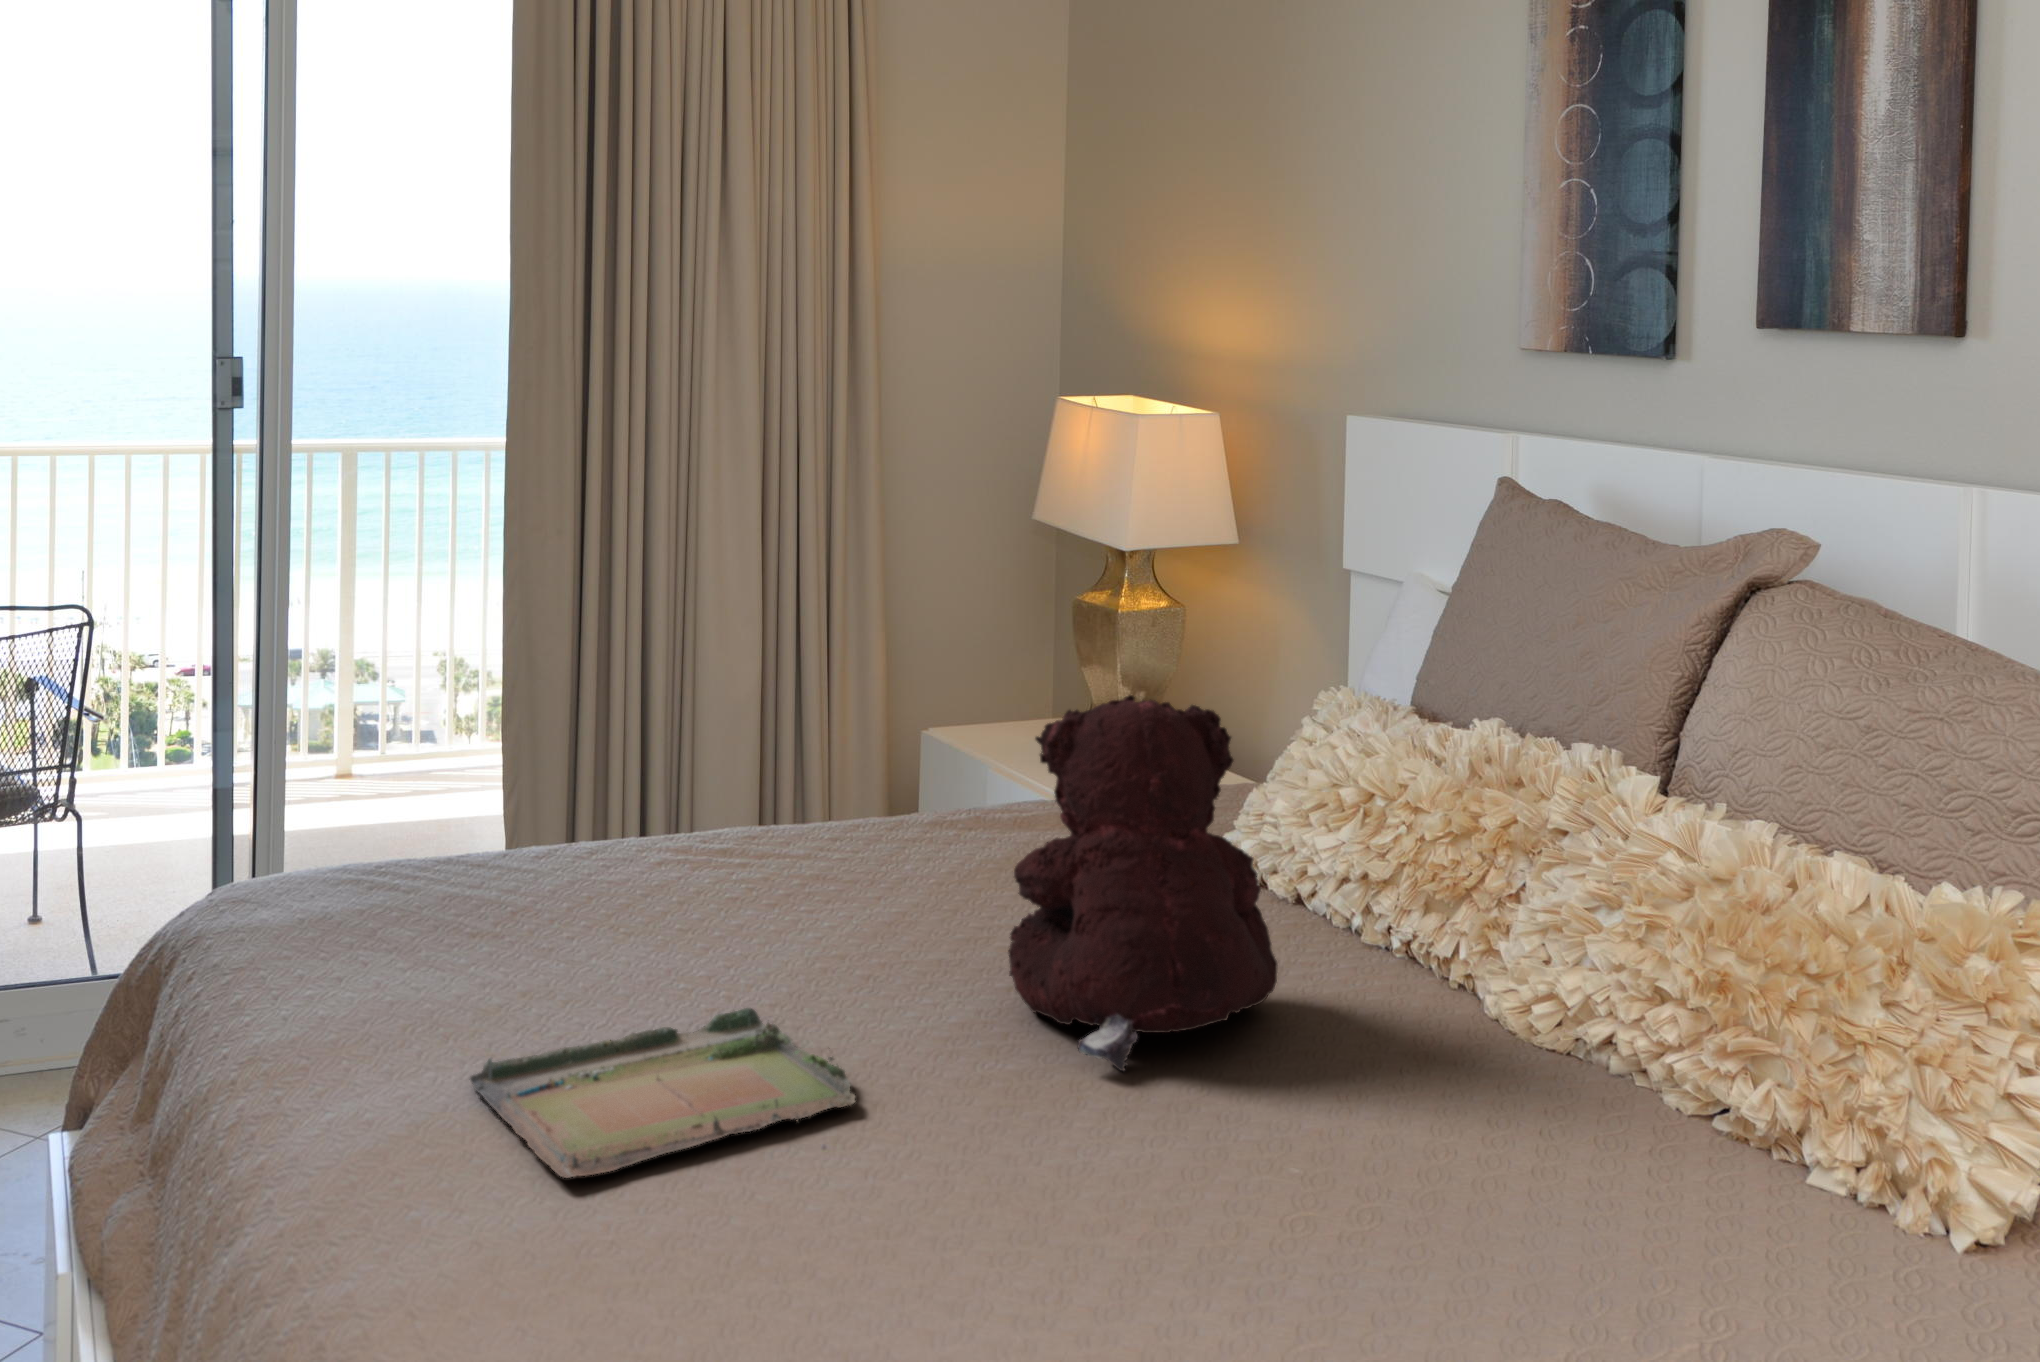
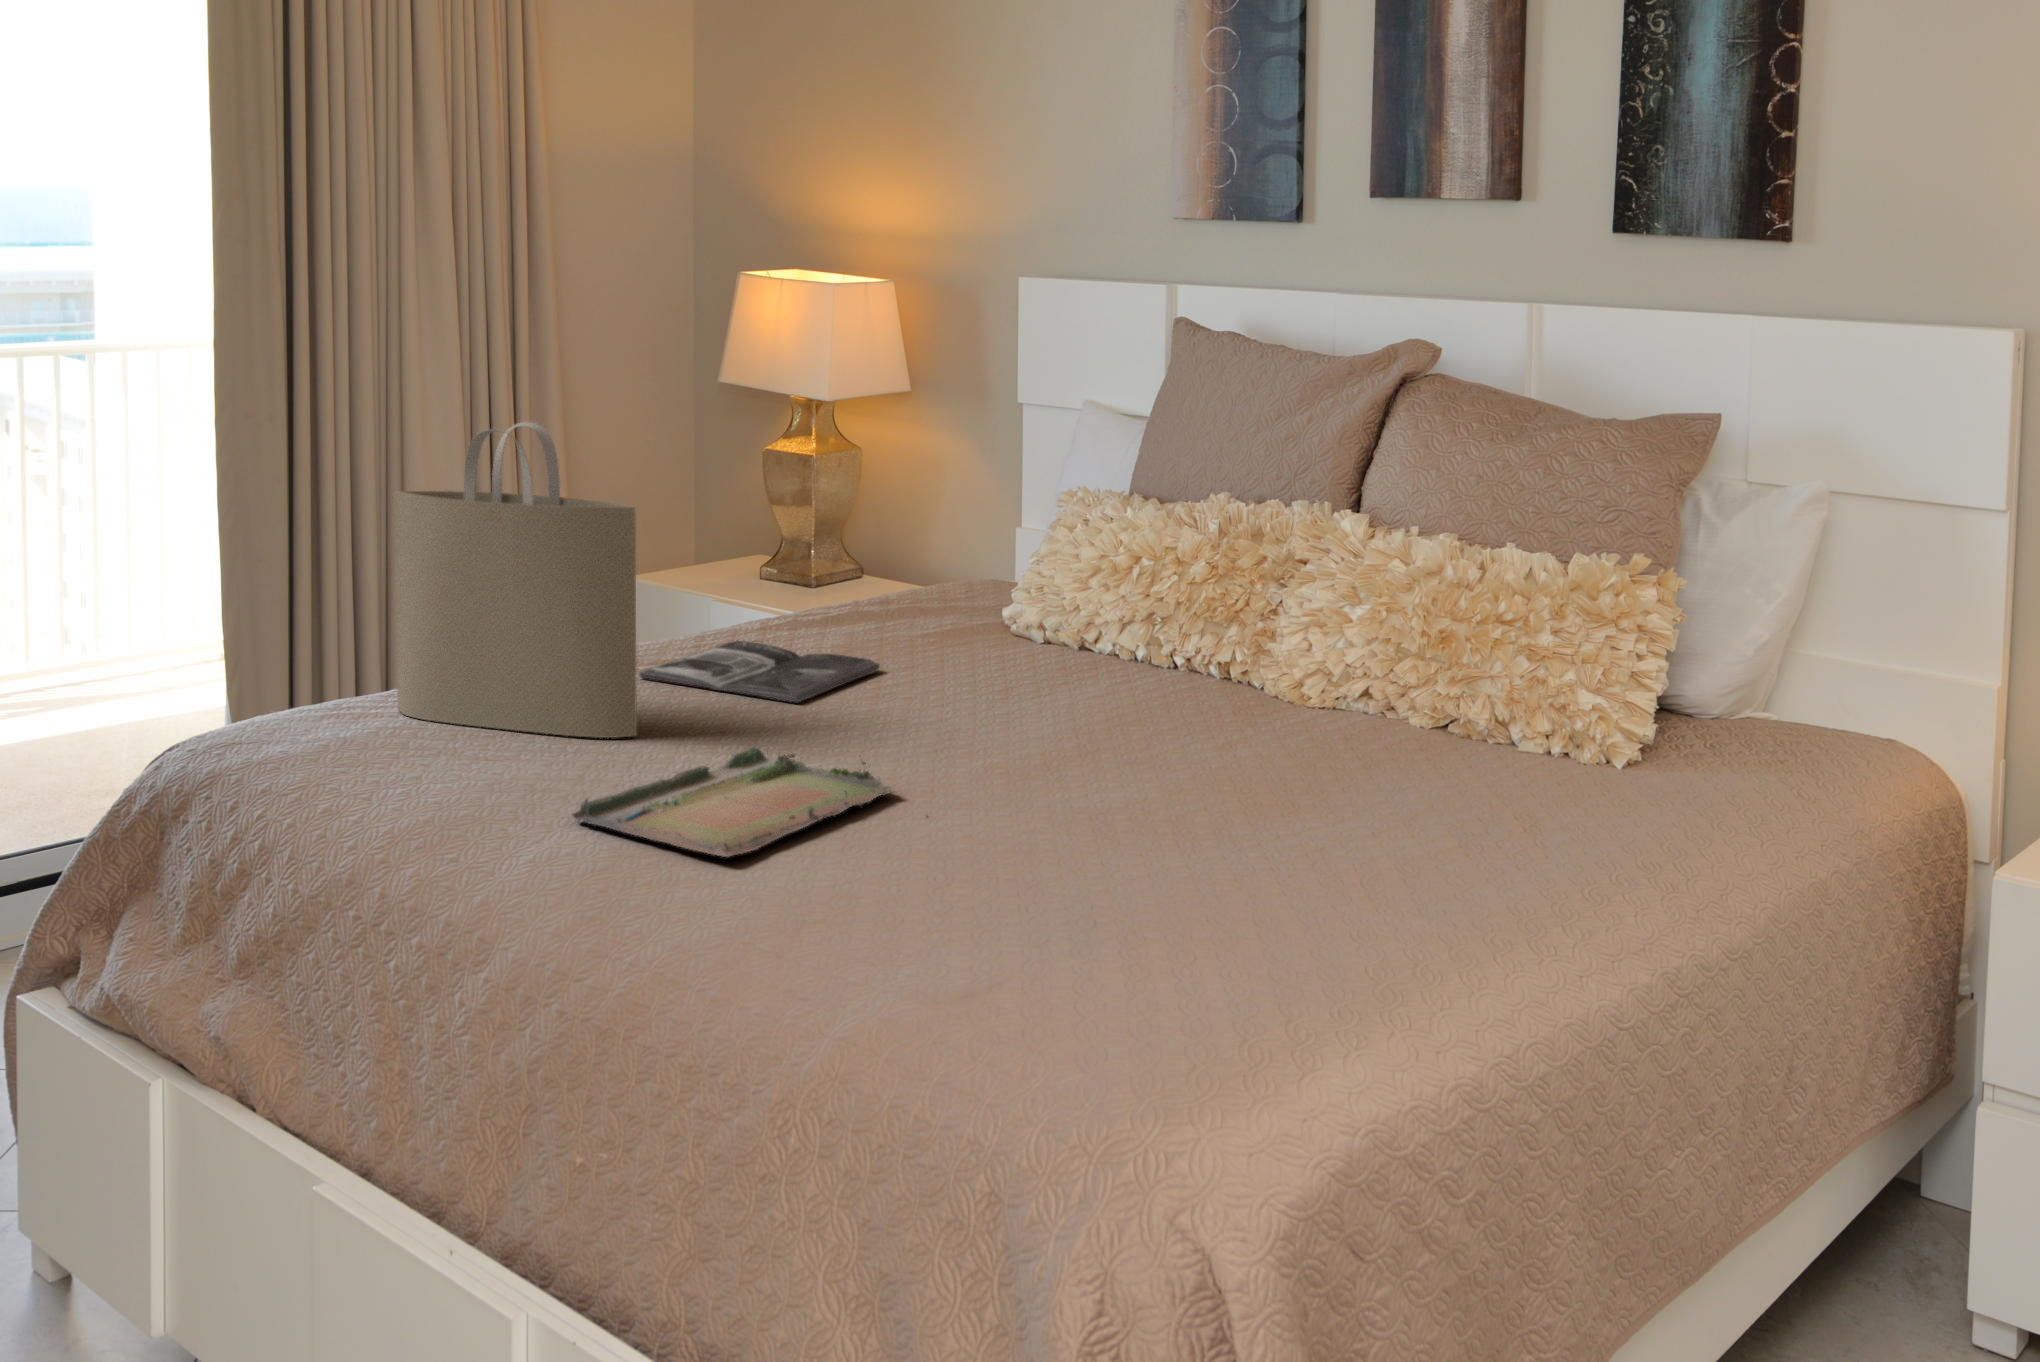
tote bag: none [457,589,656,966] -> present [394,422,637,738]
teddy bear: present [1009,695,1278,1071] -> none [939,474,1137,753]
magazine: none [738,841,1013,941] -> present [639,641,879,702]

